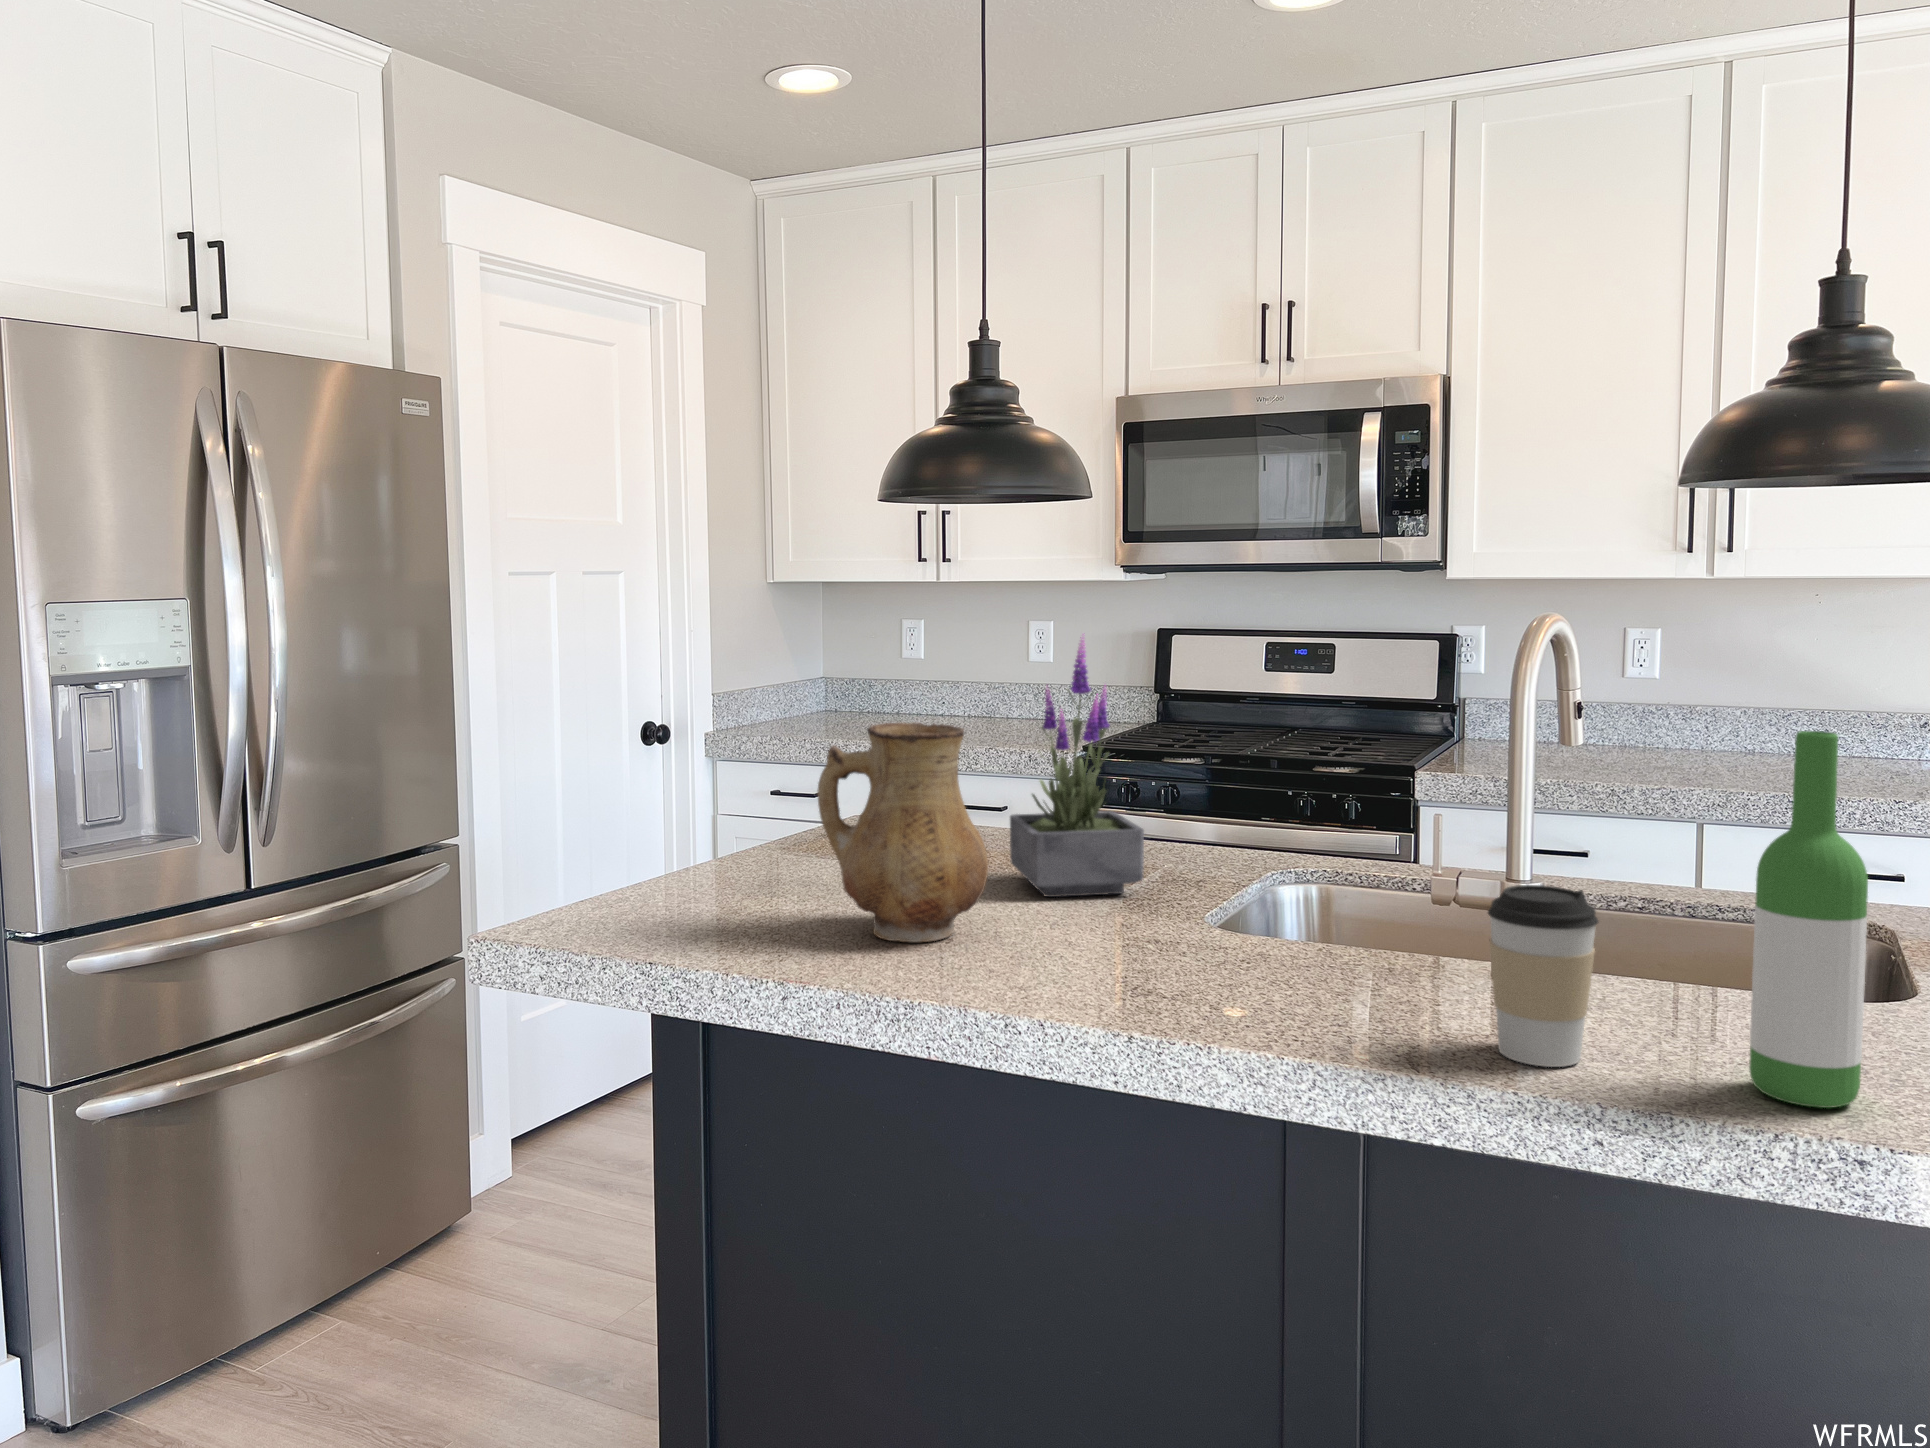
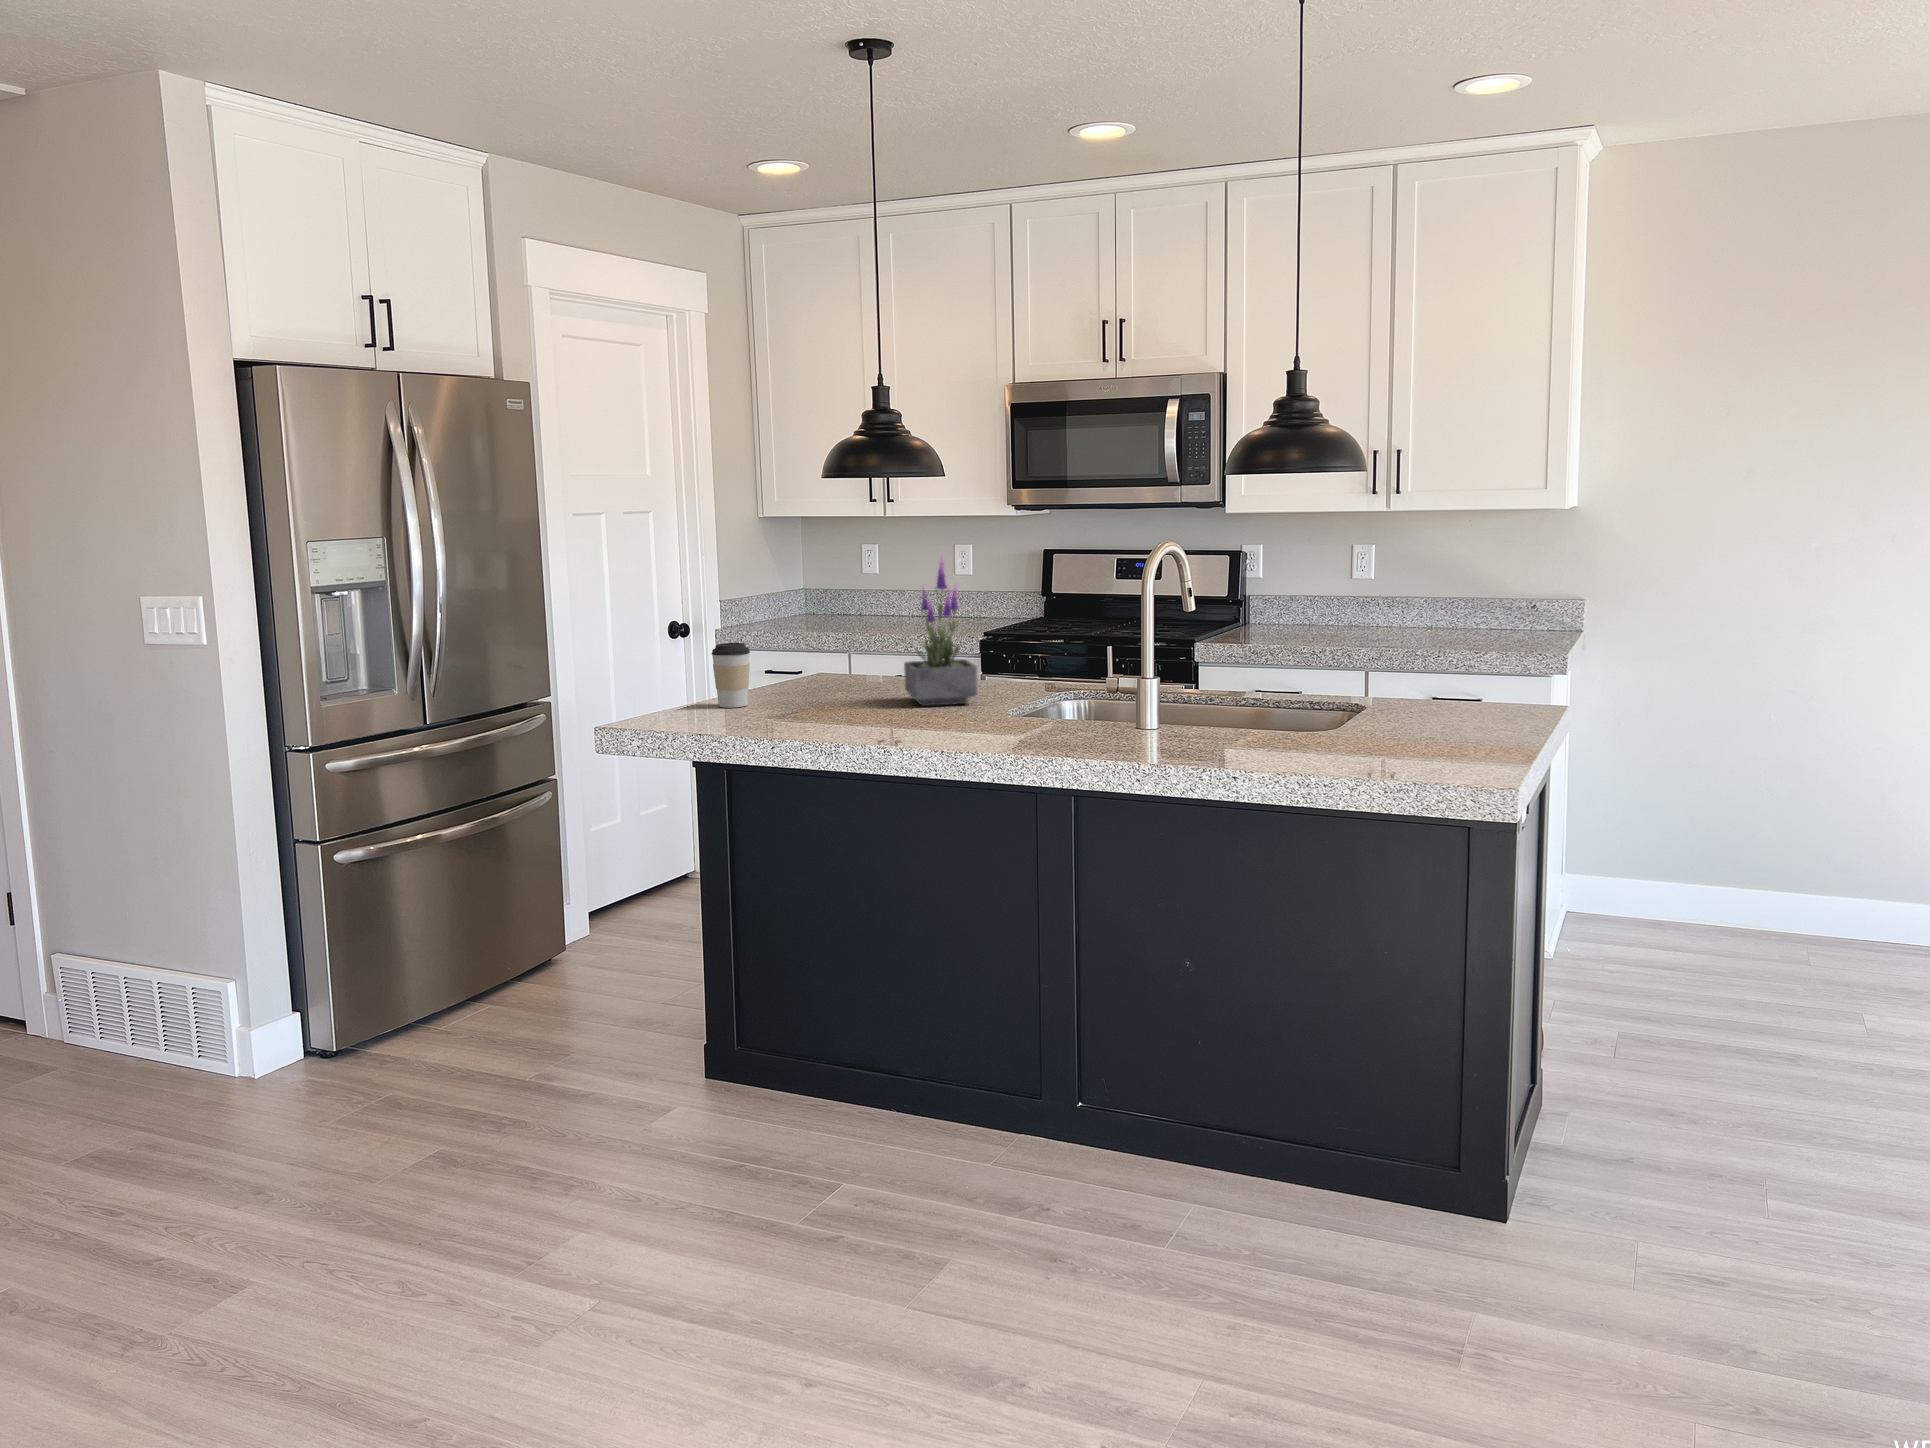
ceramic pitcher: present [817,723,988,942] -> none [788,606,883,724]
wine bottle: present [1749,731,1868,1108] -> none [1209,595,1252,761]
coffee cup: present [1488,885,1599,1067] -> present [712,643,750,708]

